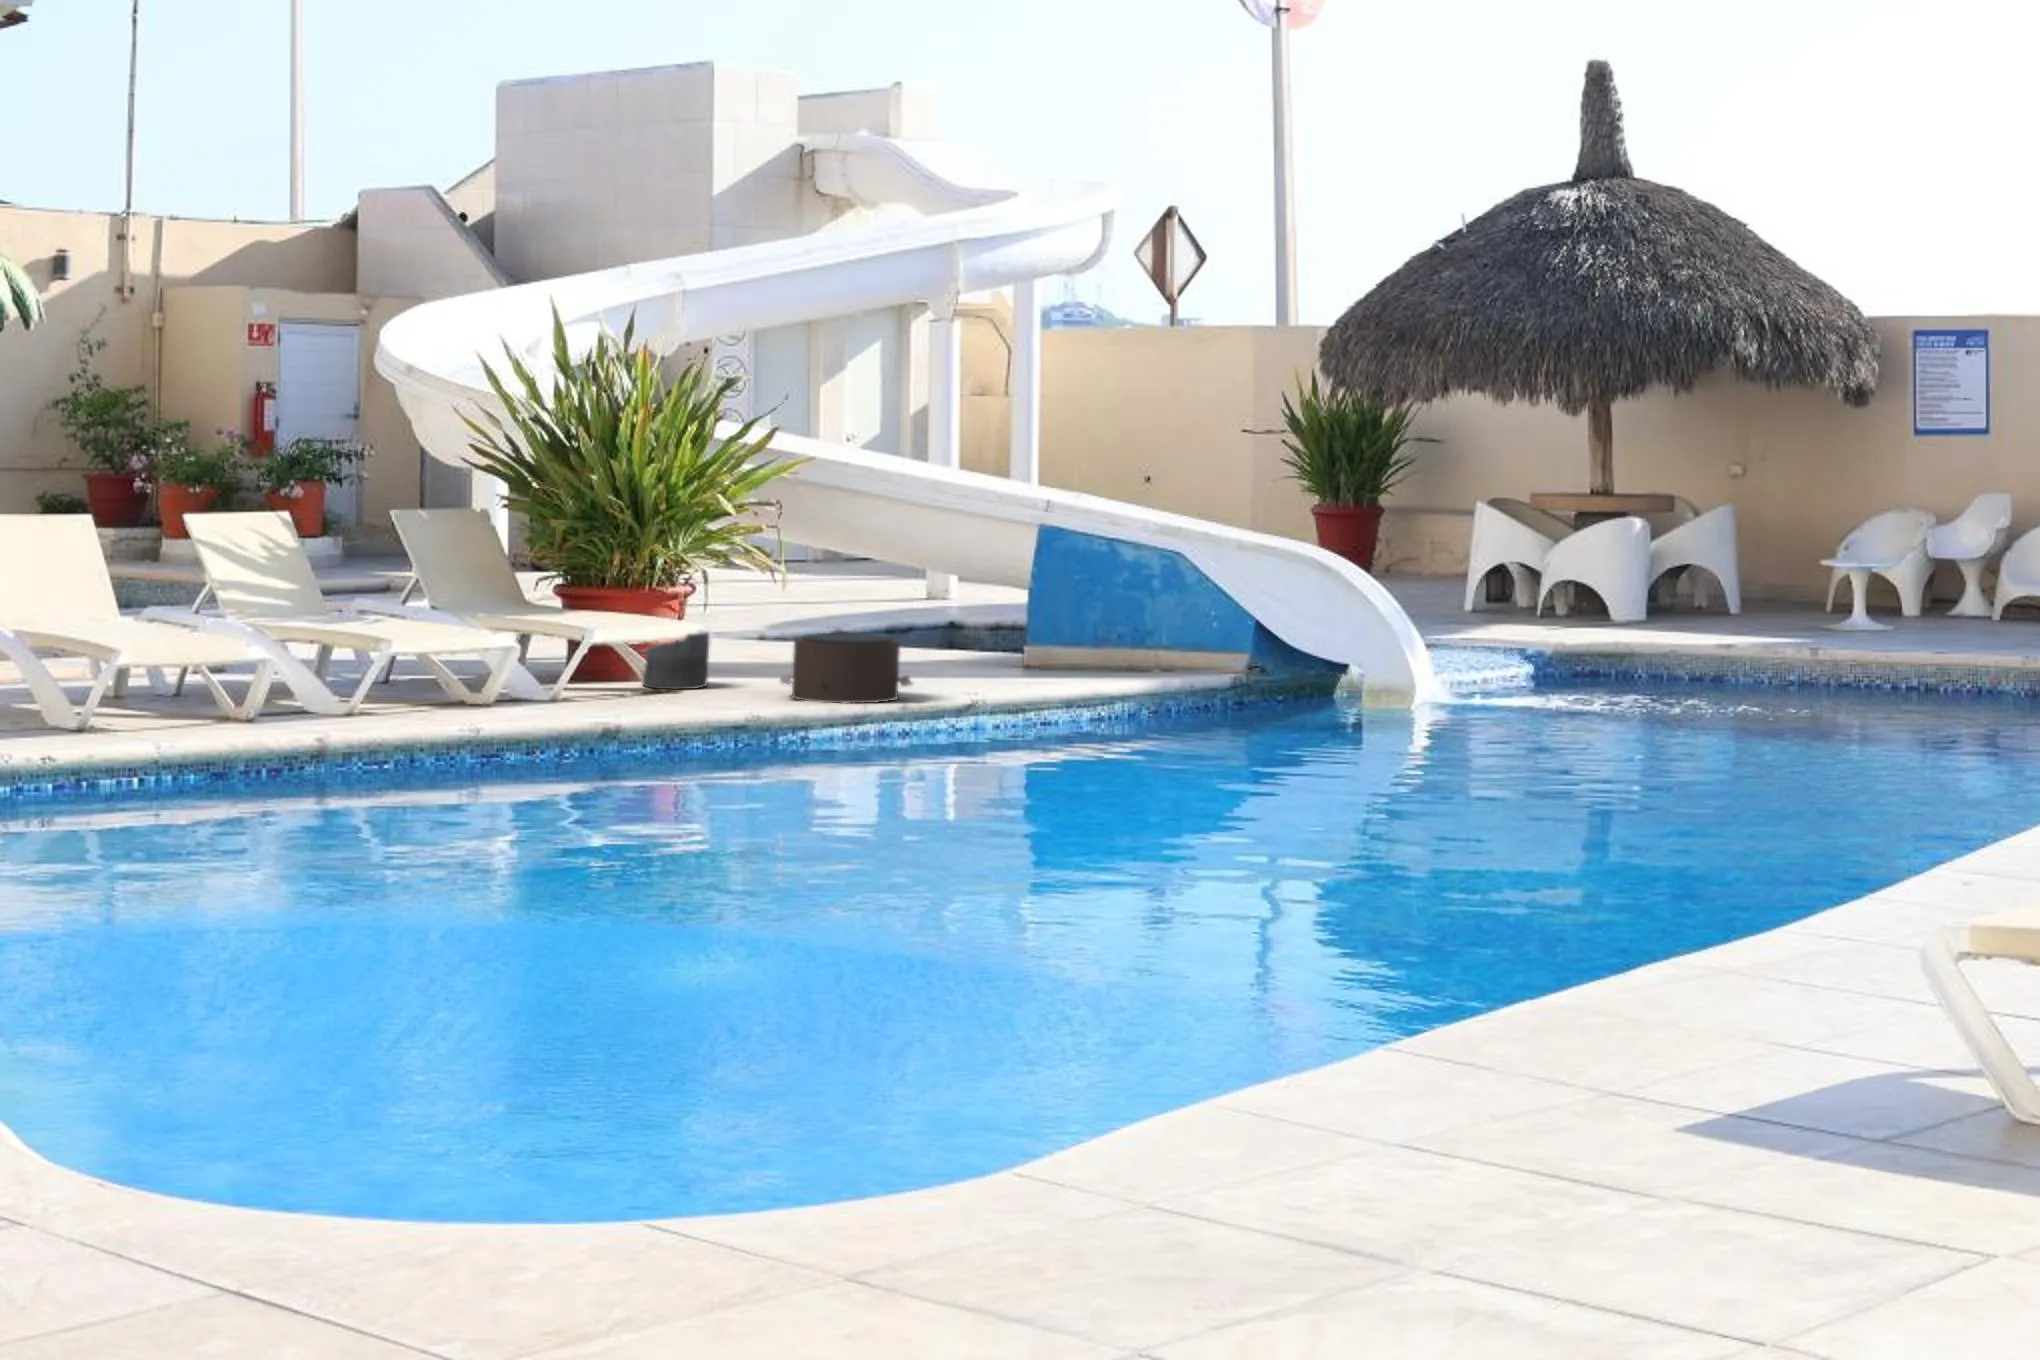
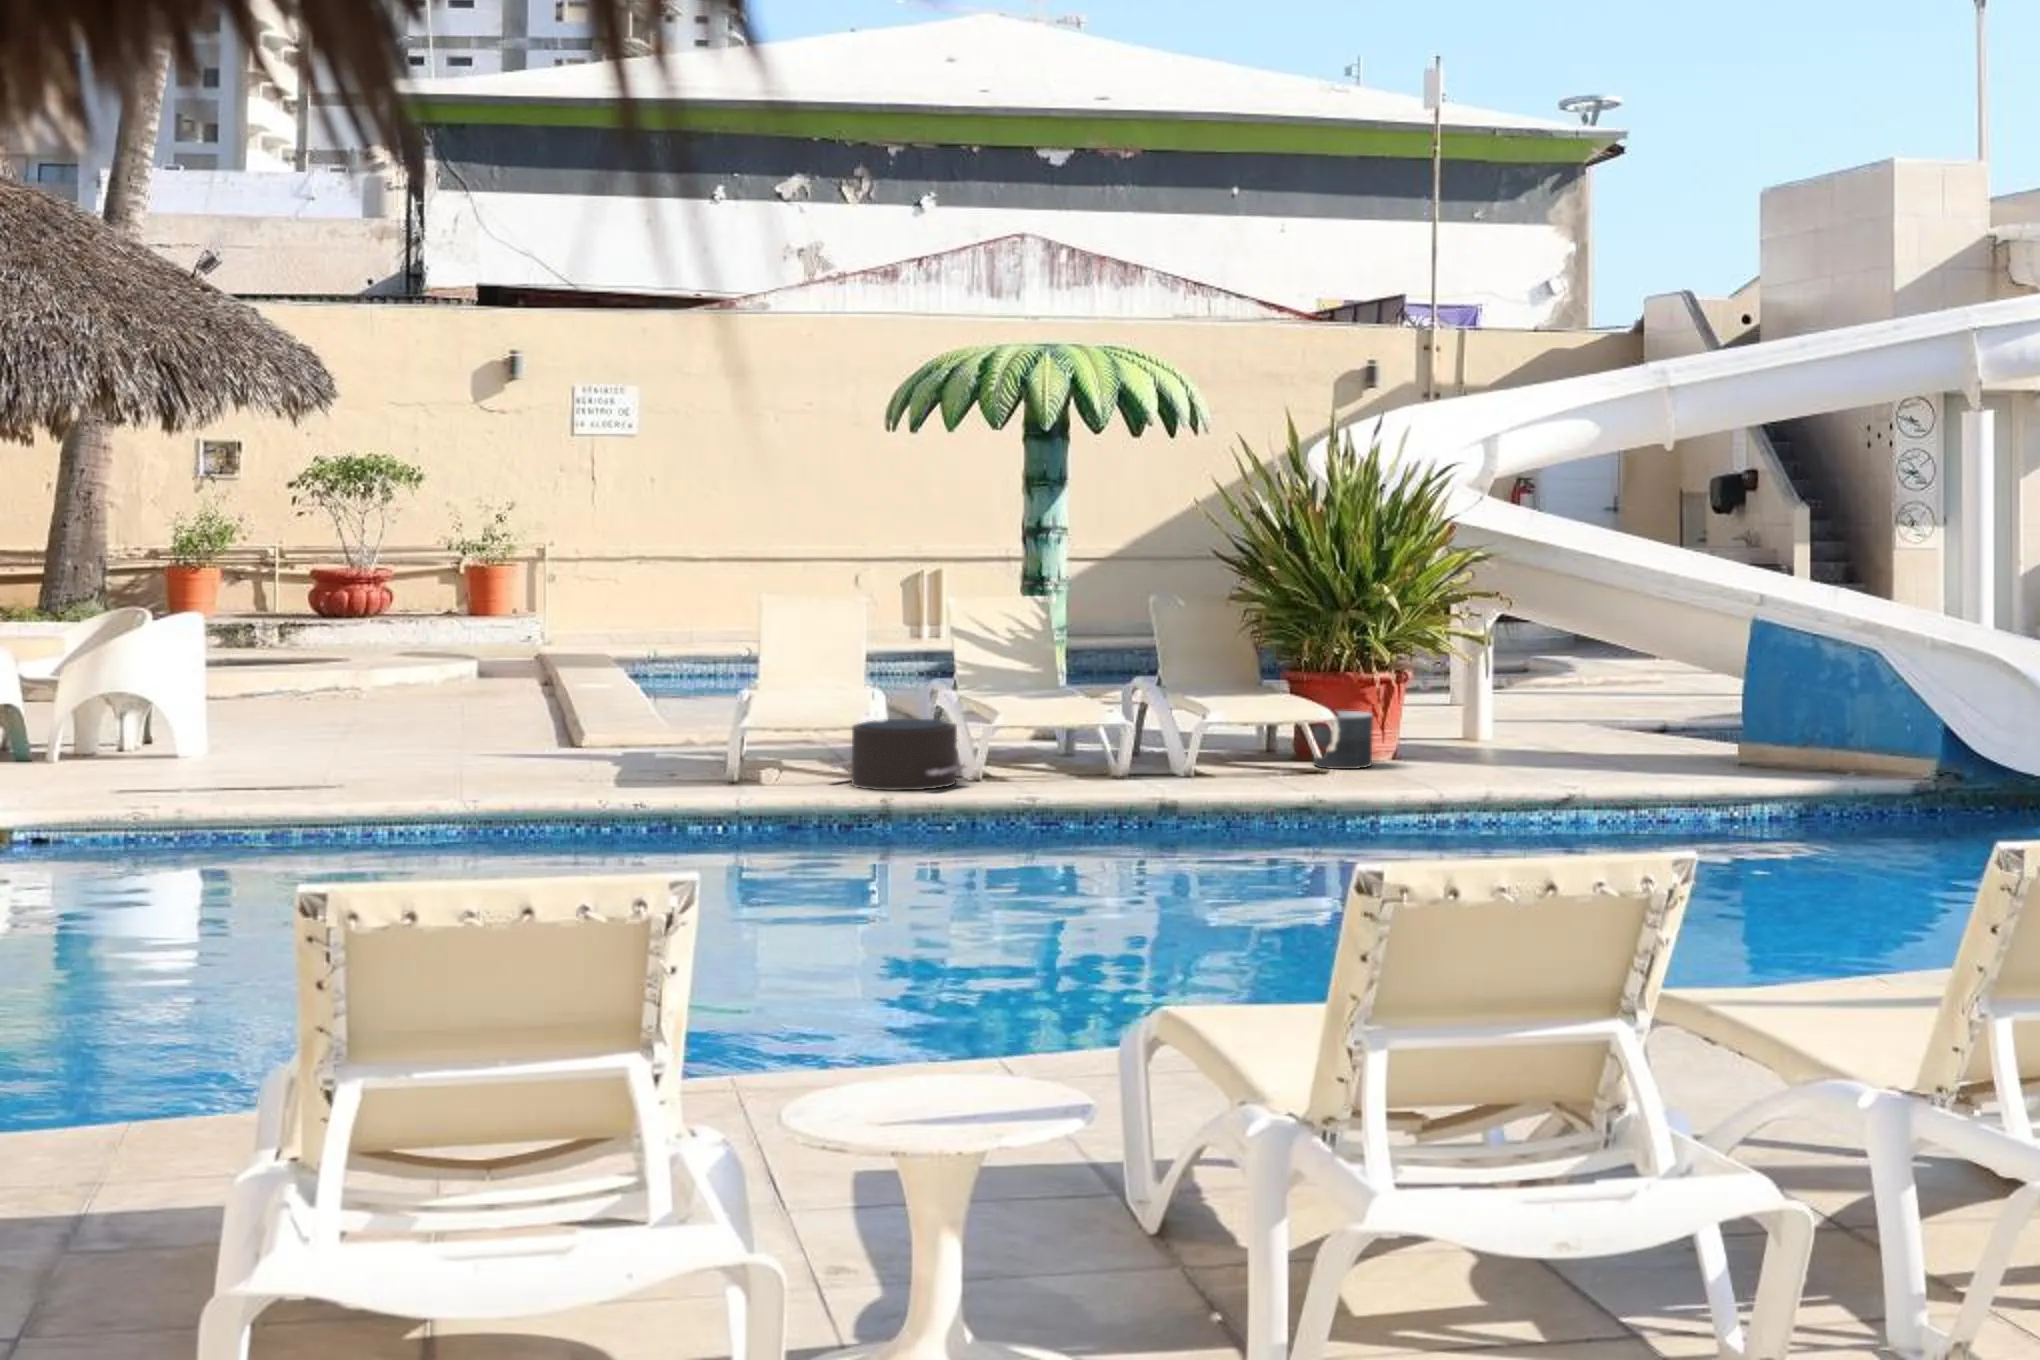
pouf: present [780,633,912,703] -> present [830,719,965,790]

